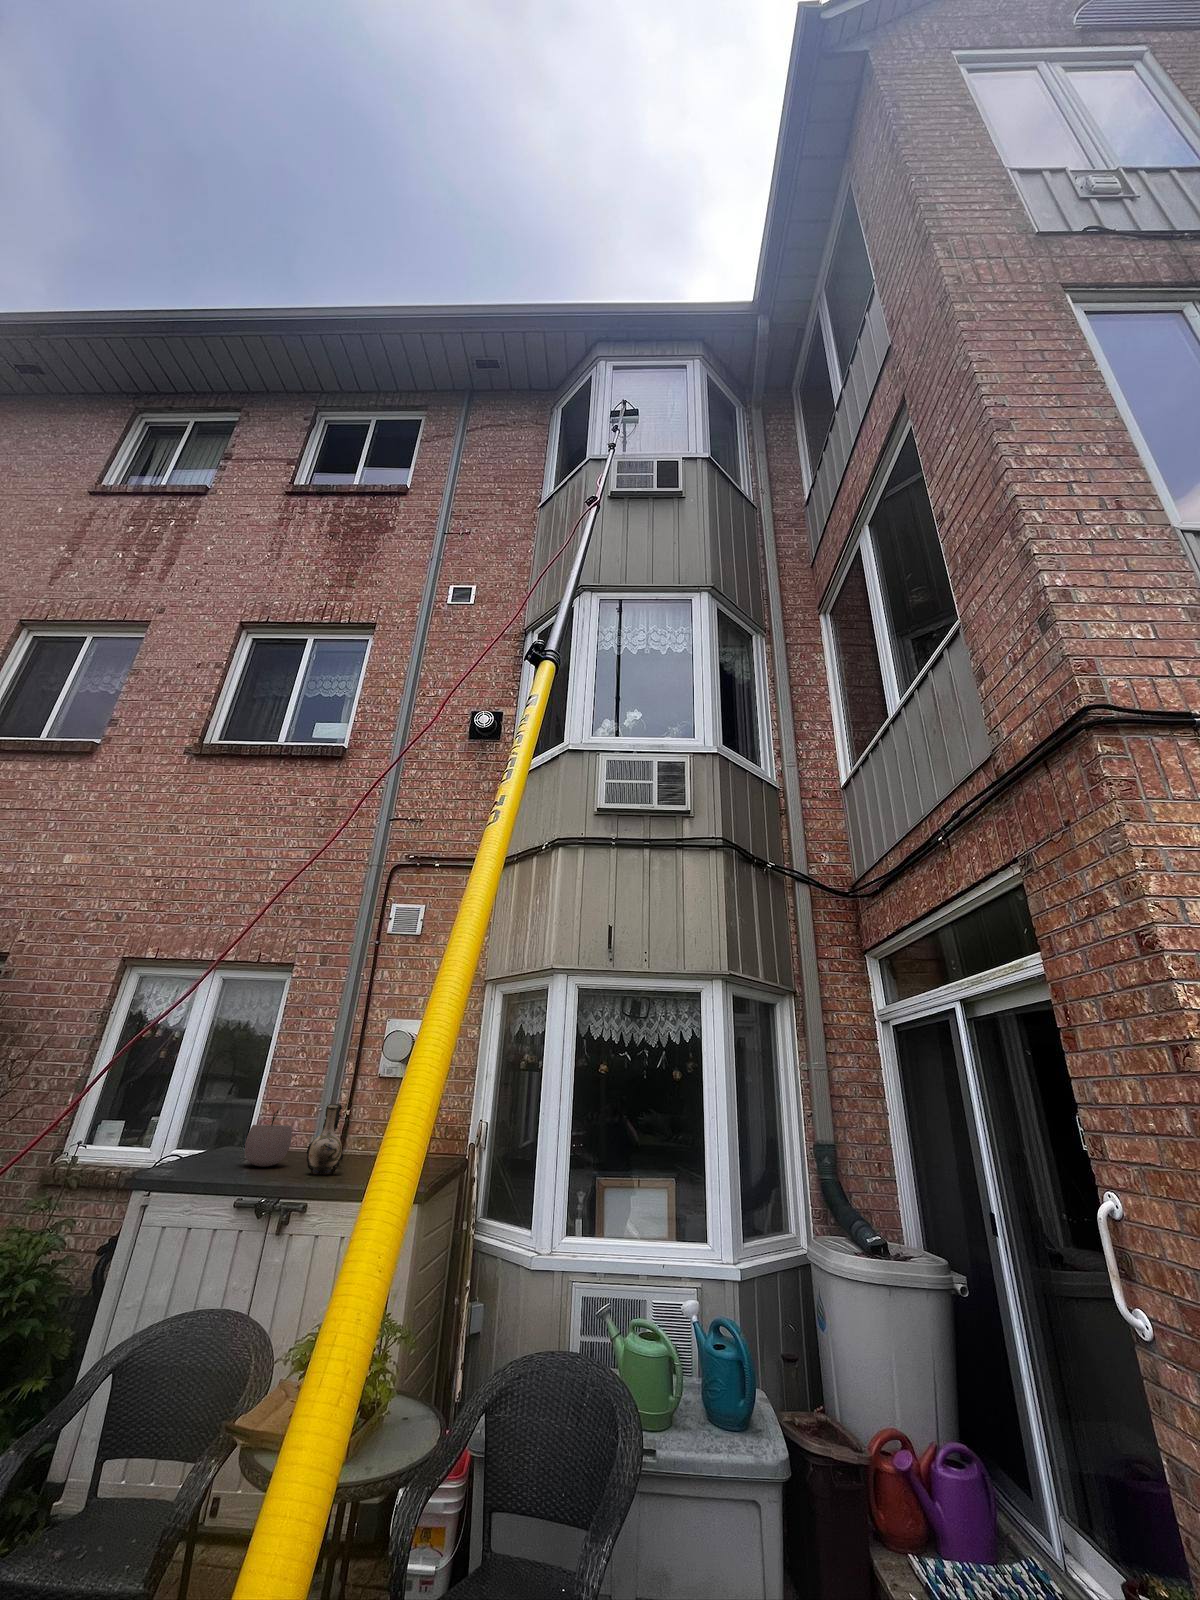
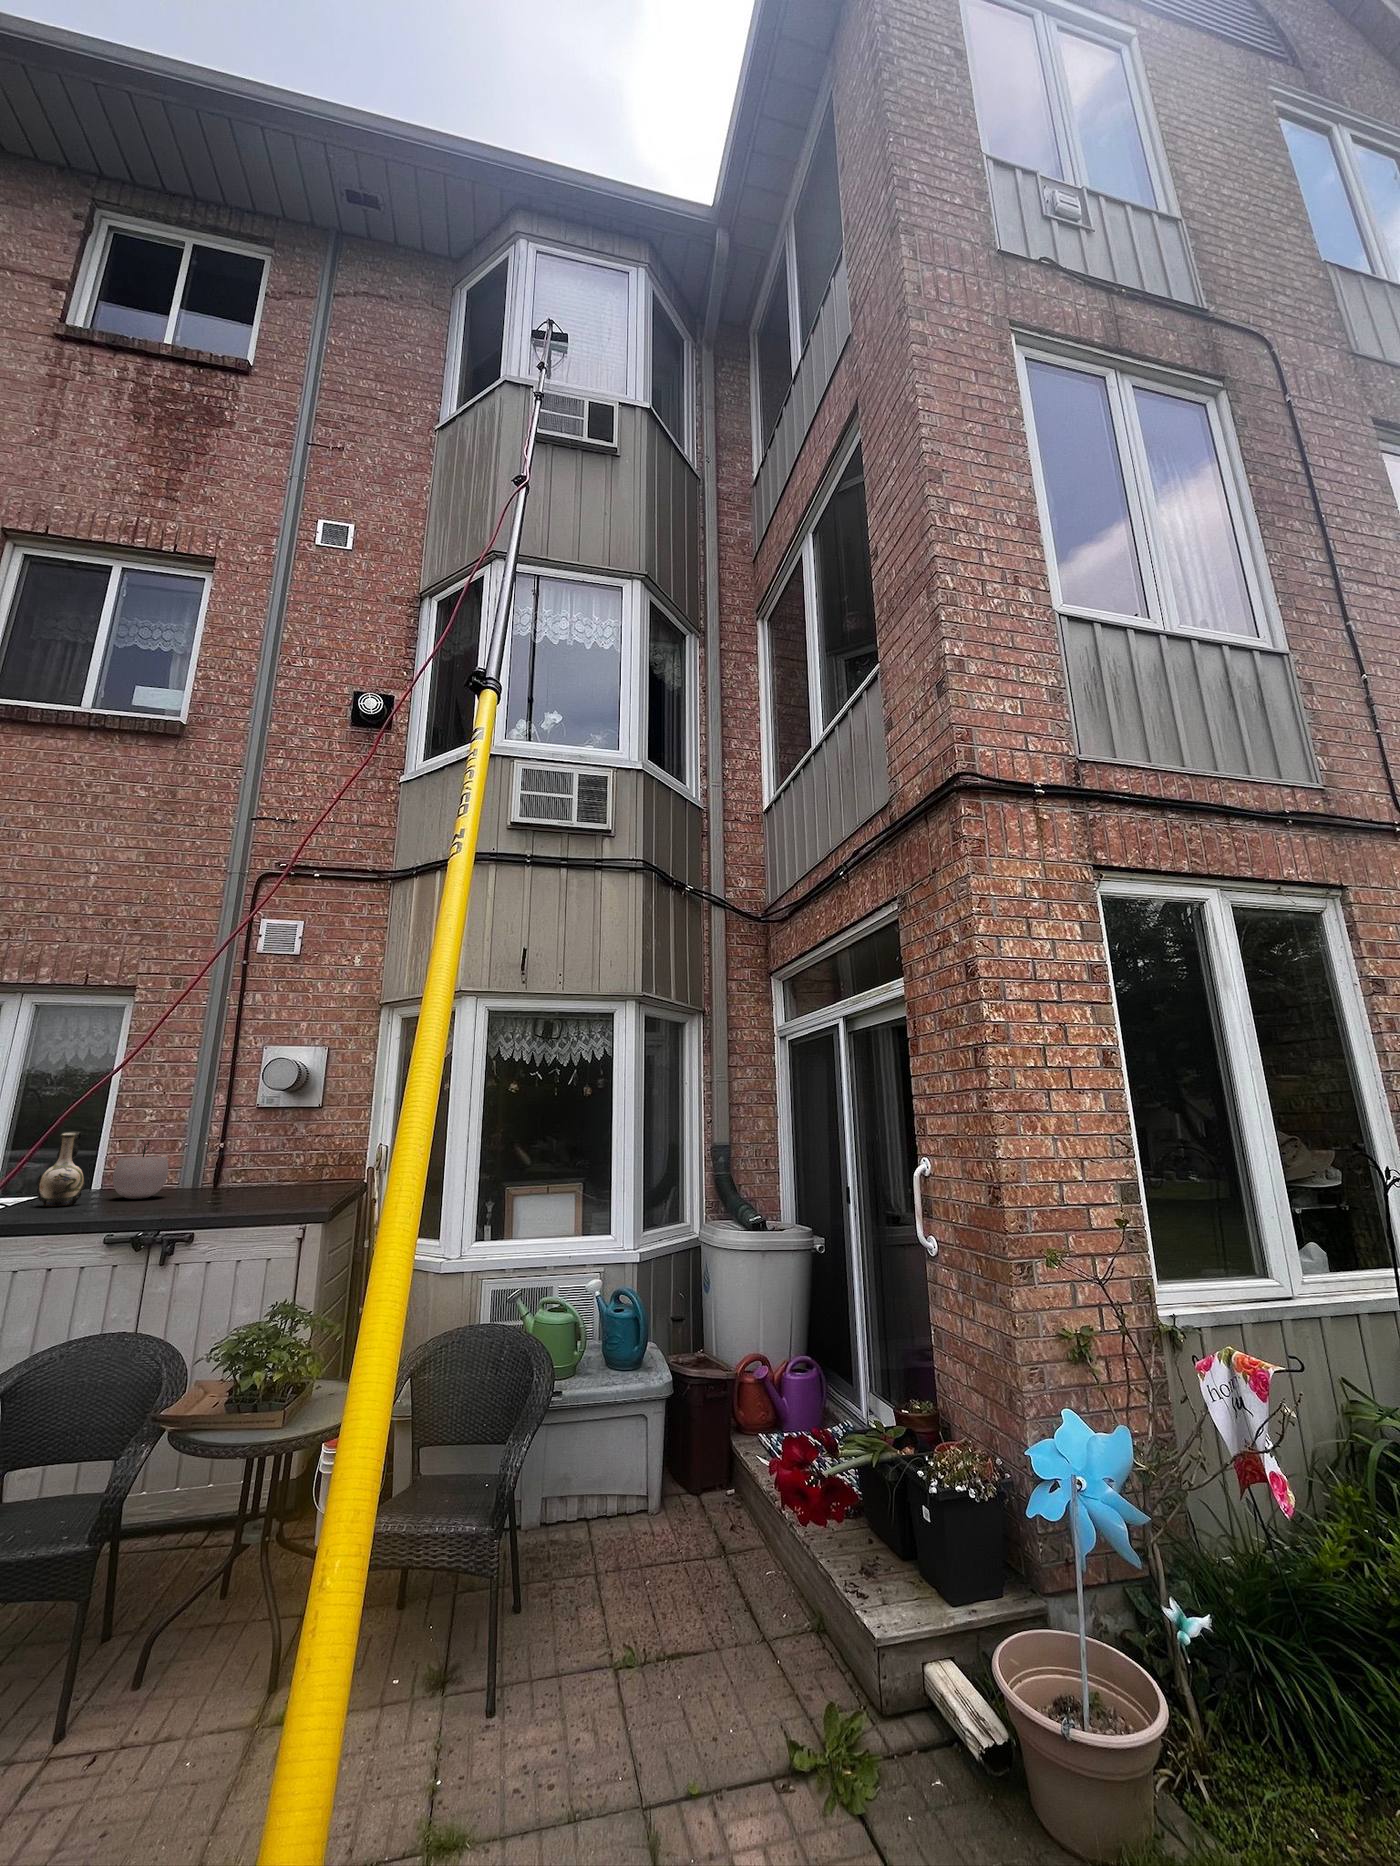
decorative vase: present [307,1104,343,1175] -> present [36,1131,86,1206]

